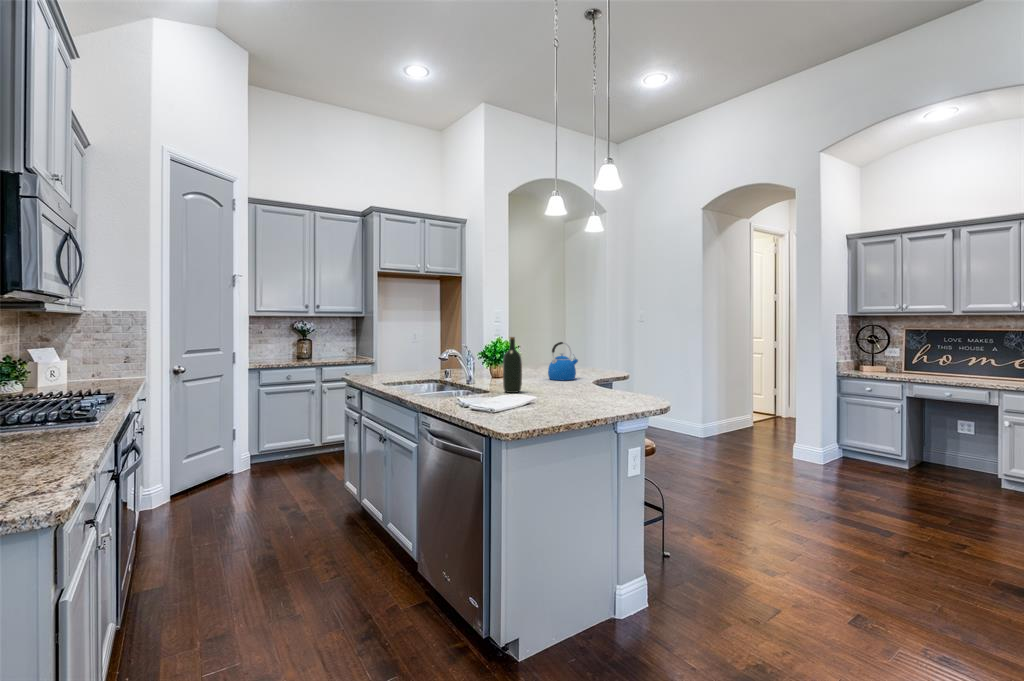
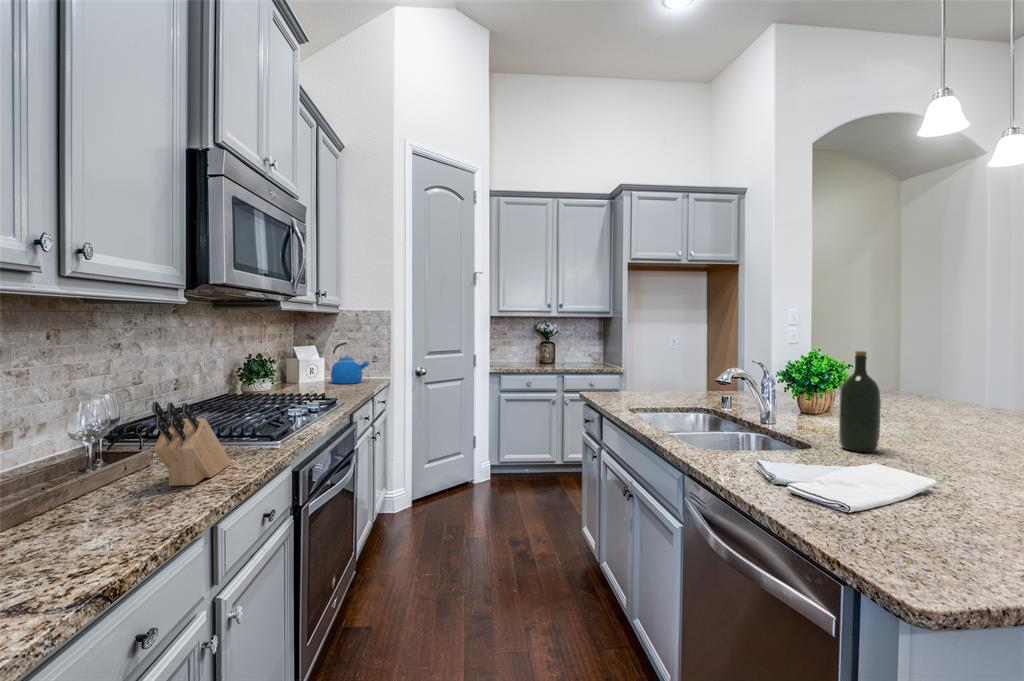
kettle: present [548,342,578,380] -> present [331,342,370,384]
knife block: none [29,380,73,445] -> present [152,402,231,486]

